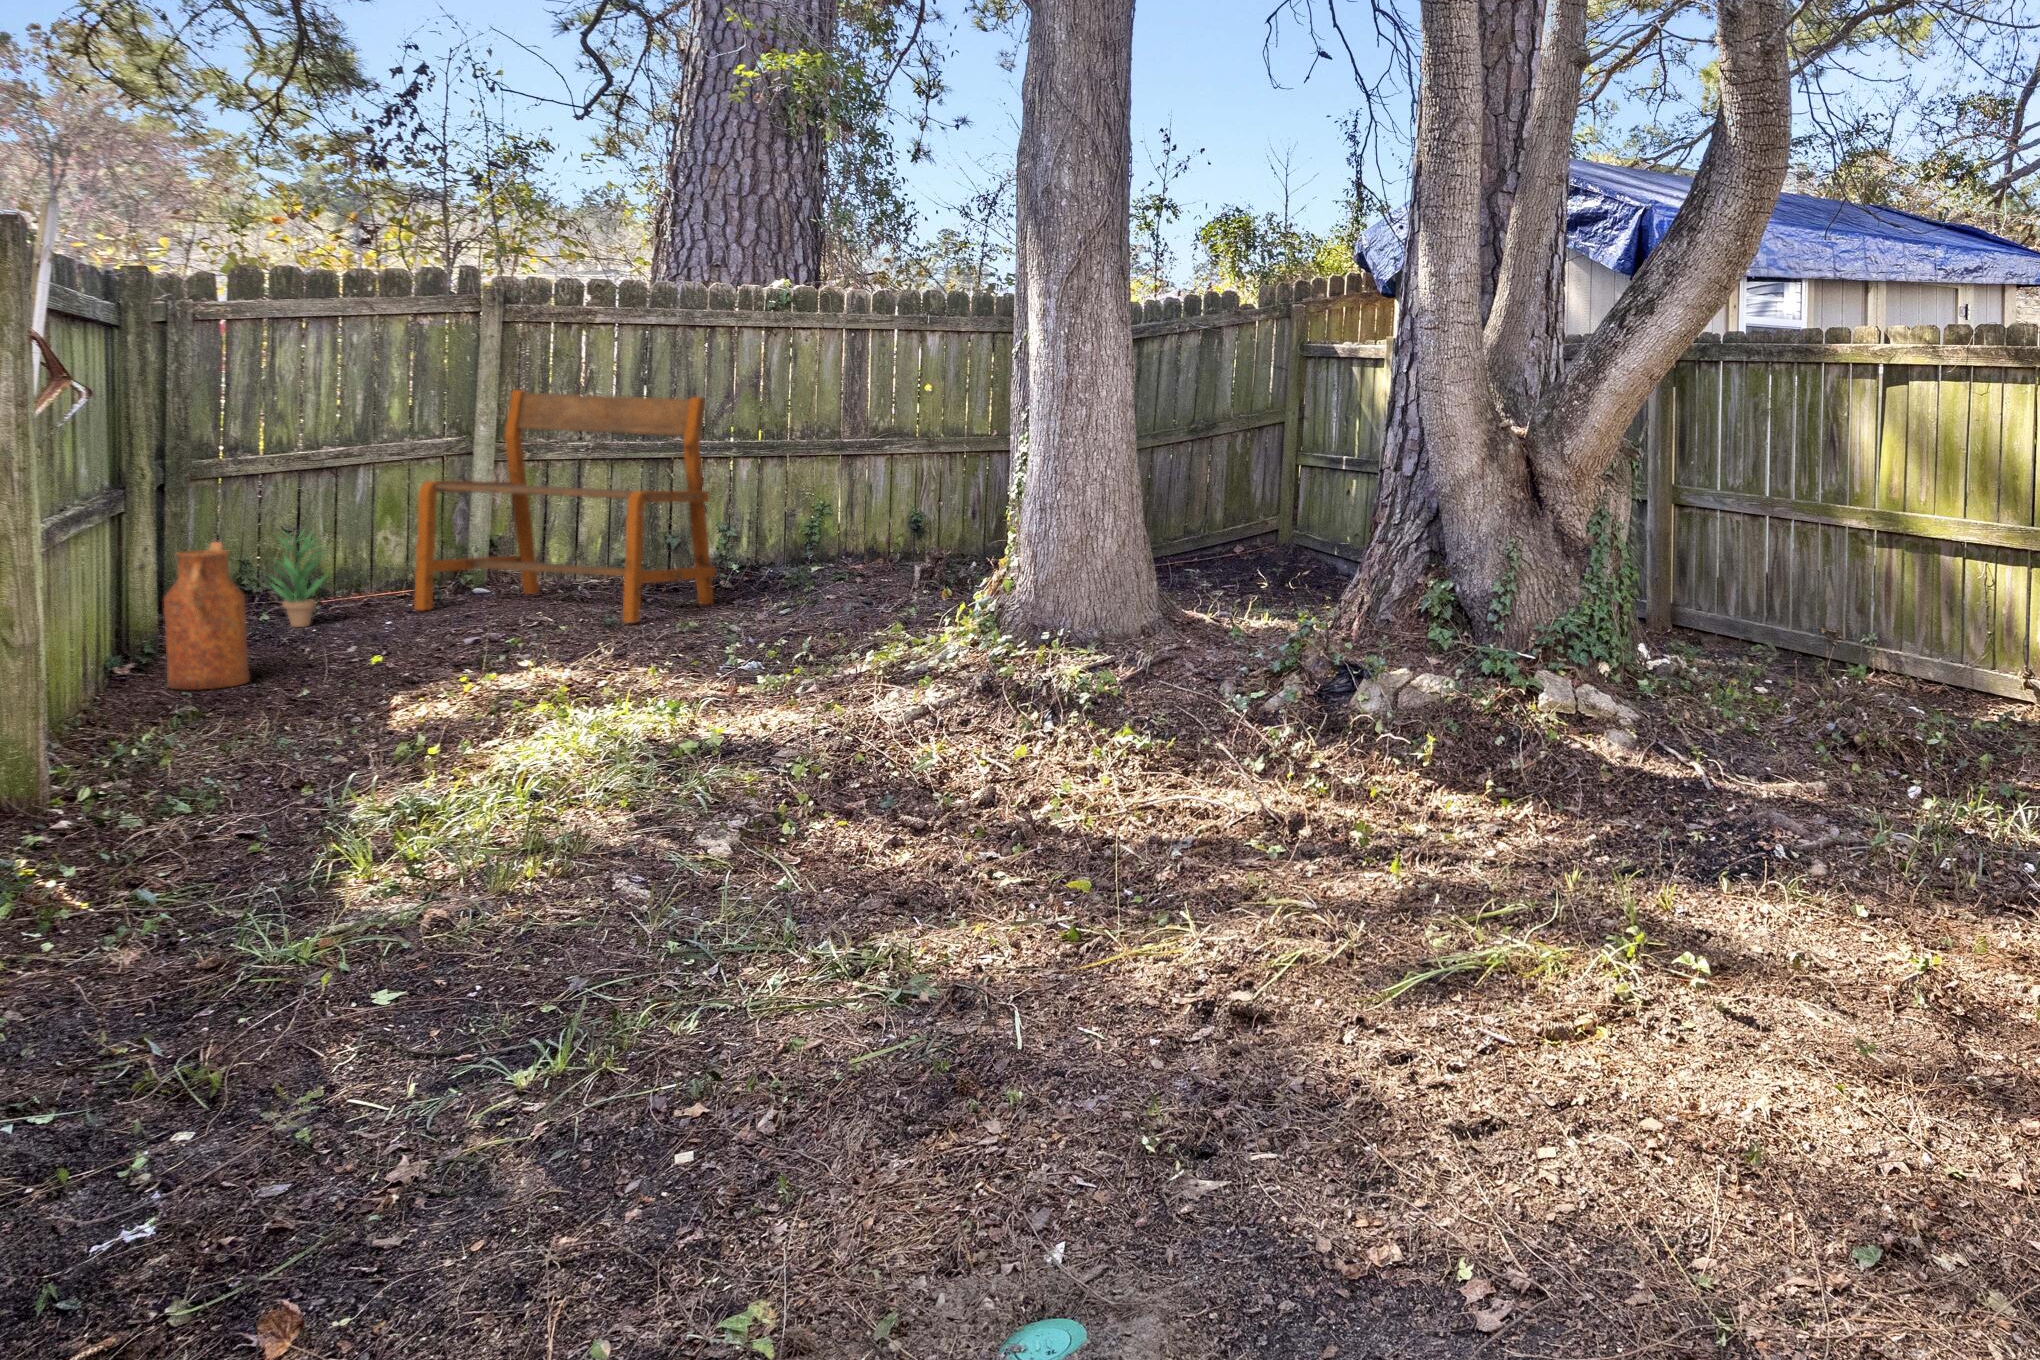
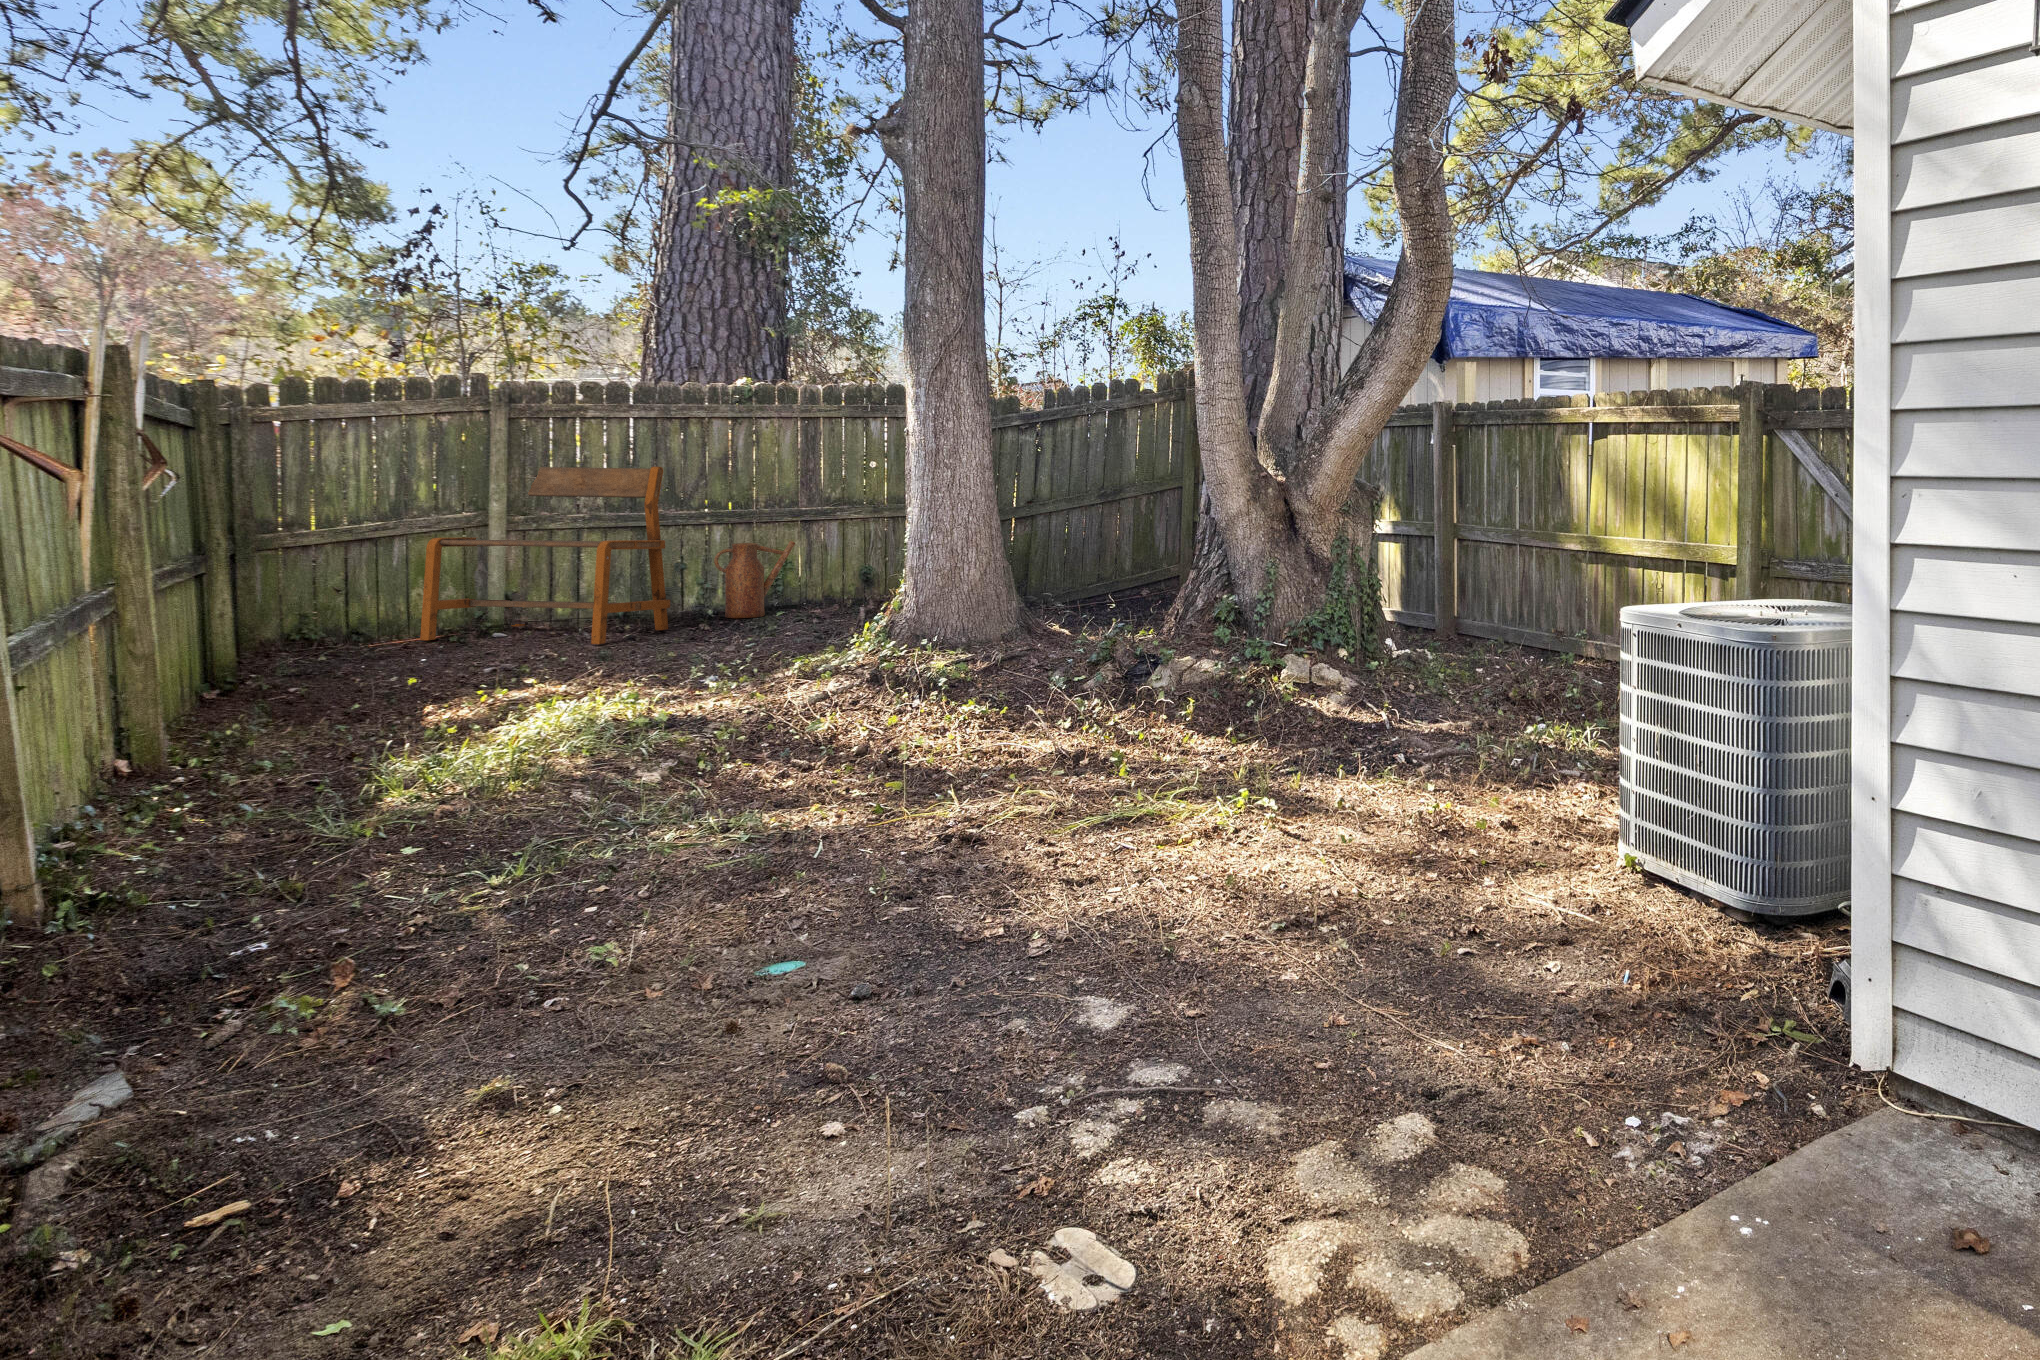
potted plant: present [266,532,325,627] -> none [298,575,354,655]
watering can: present [164,542,250,690] -> present [714,541,795,618]

